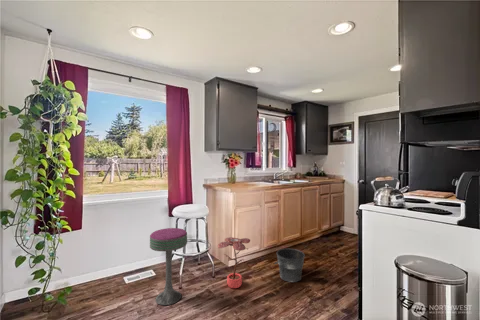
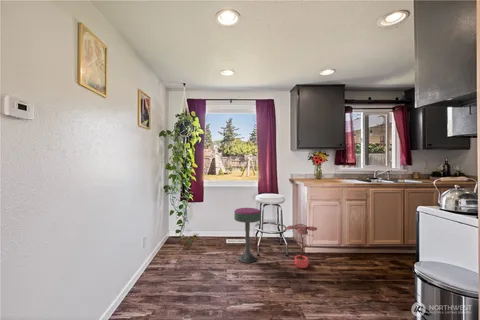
bucket: present [275,249,305,282] -> none [346,246,382,282]

